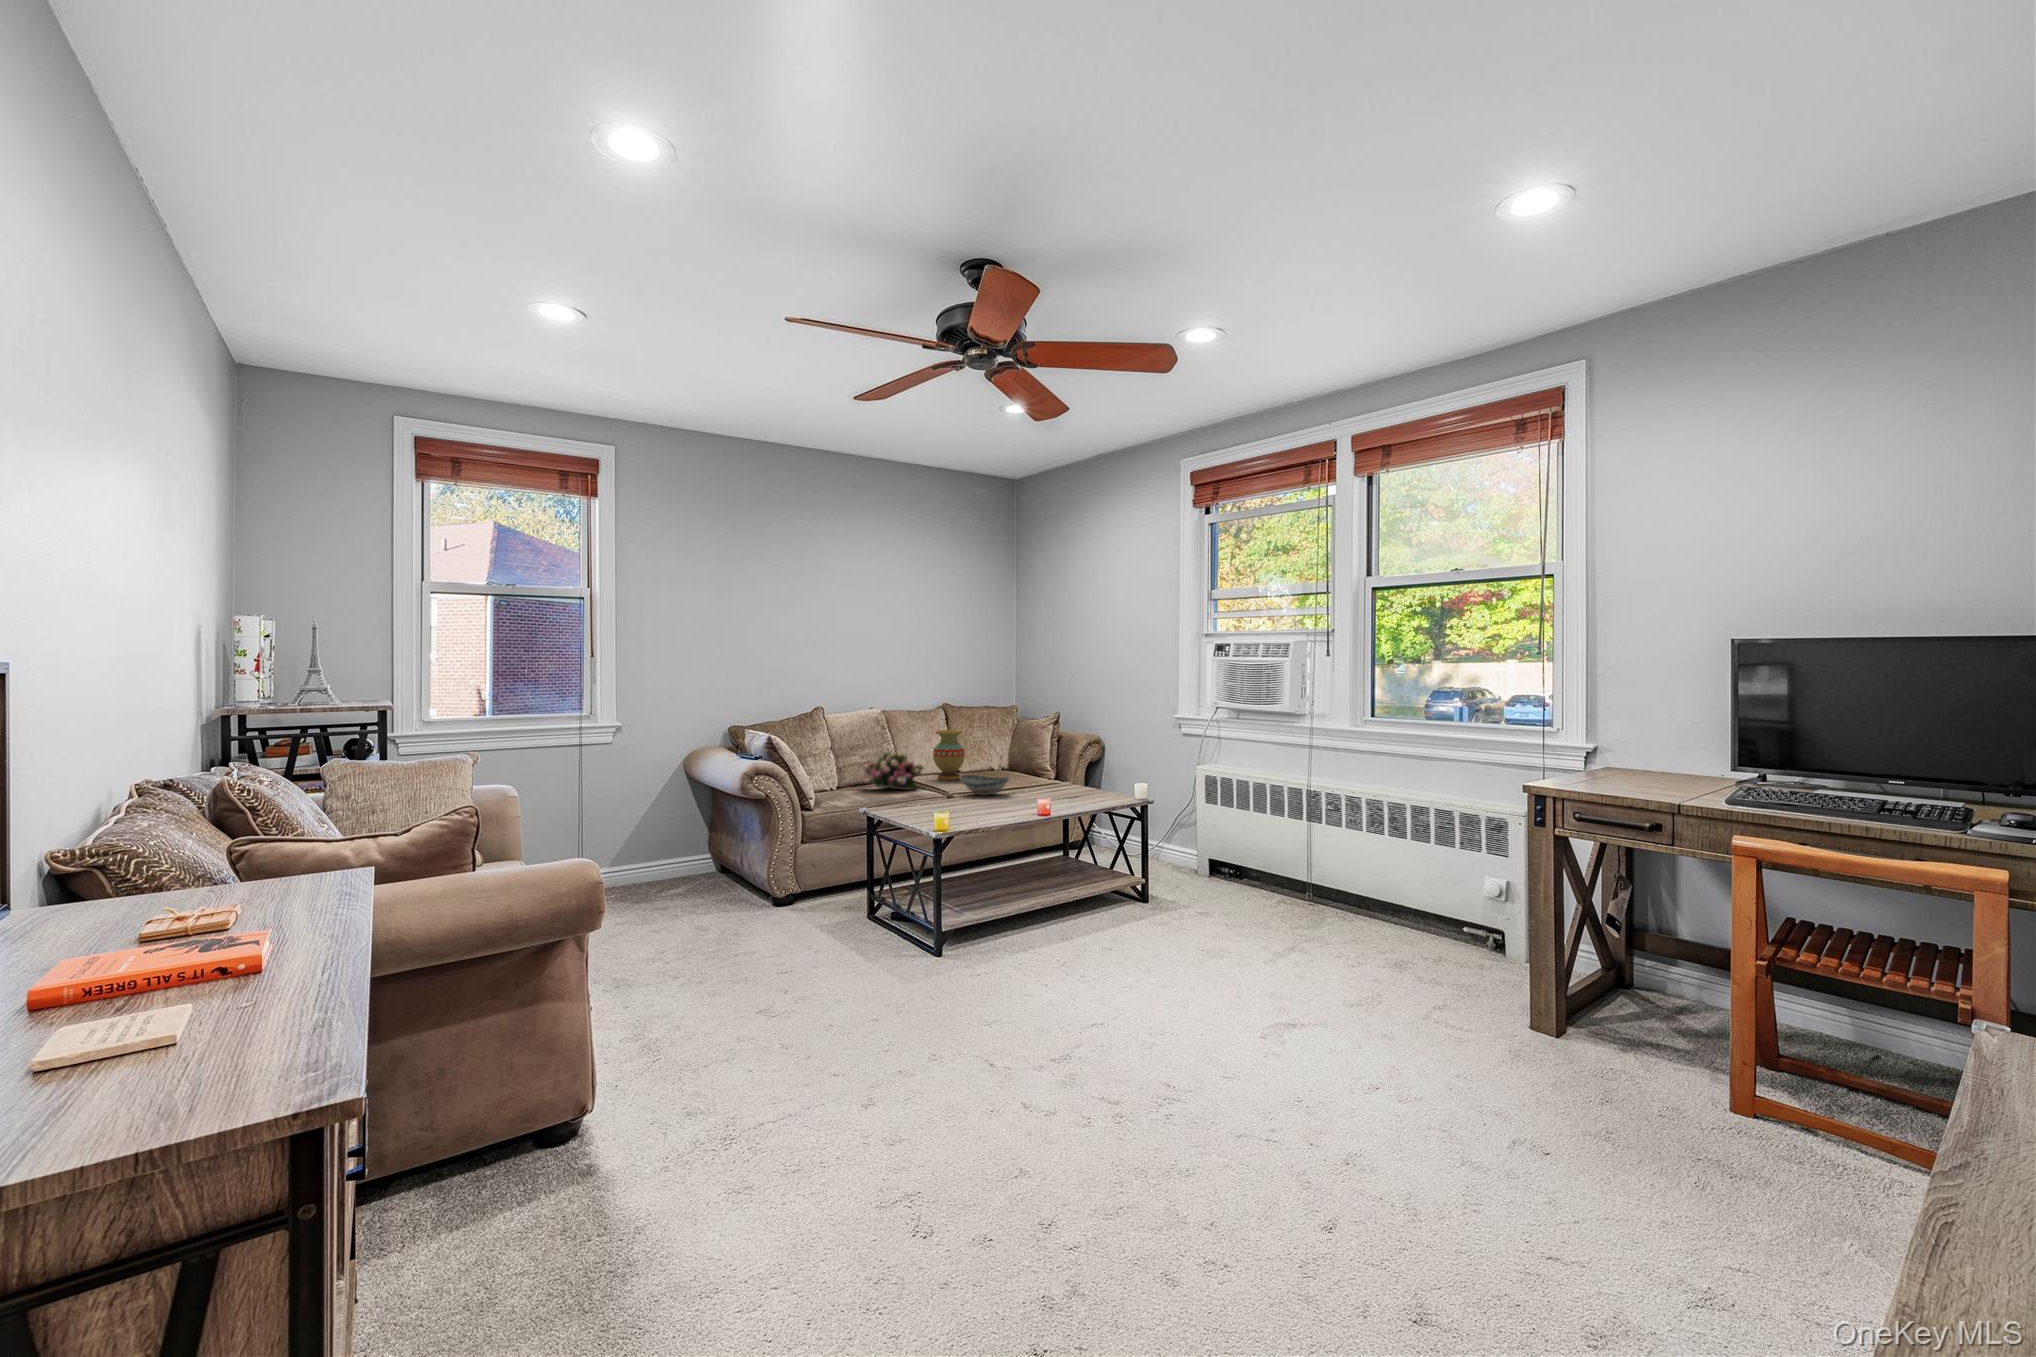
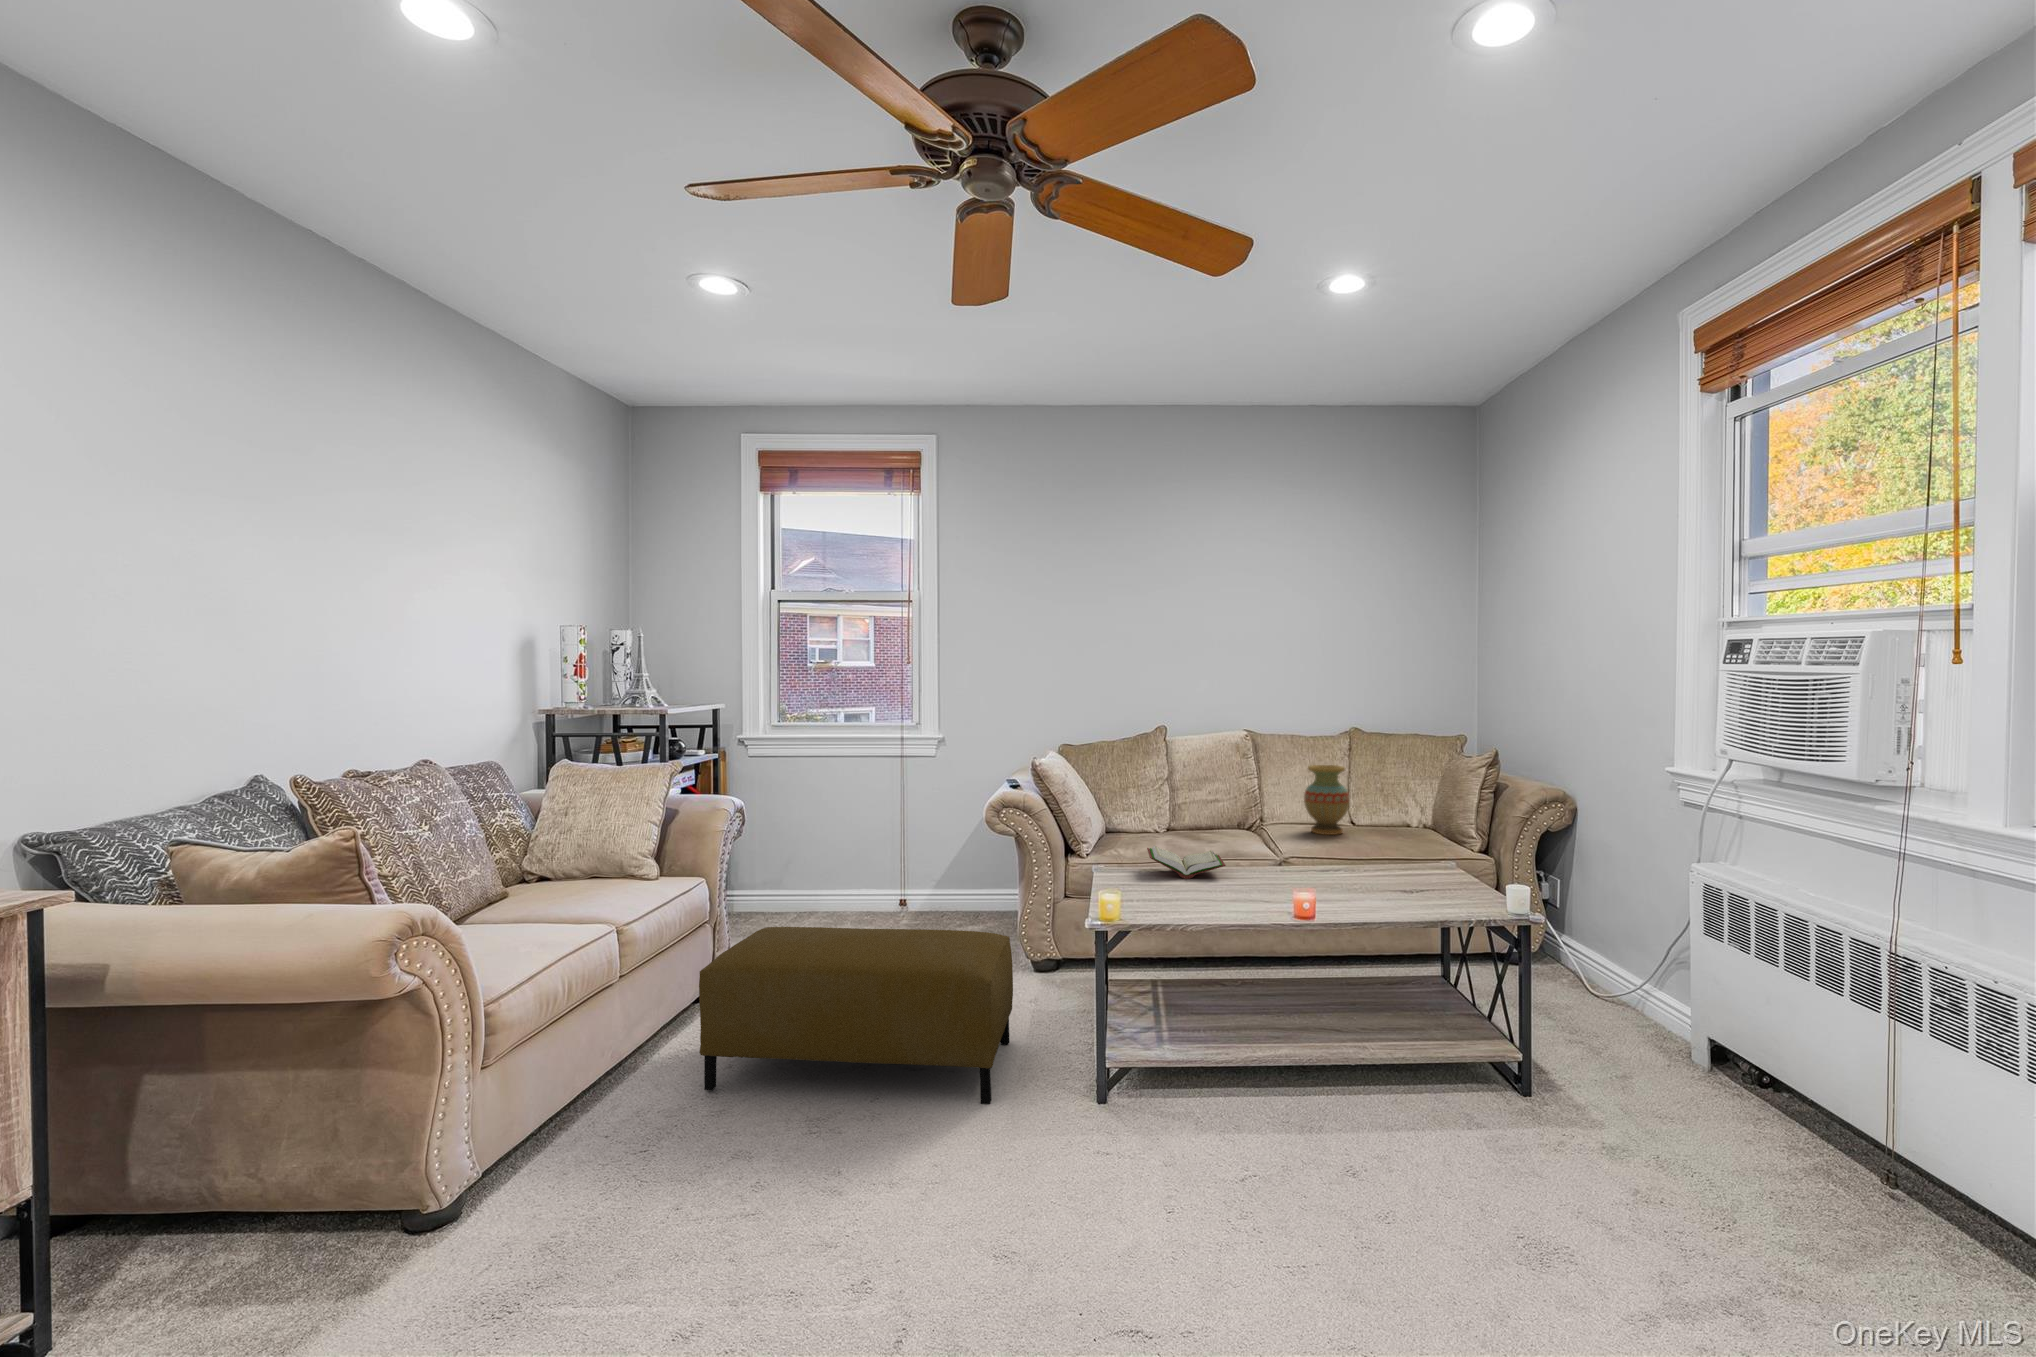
flower arrangement: present [863,750,923,790] -> none [1168,788,1255,844]
decorative bowl: present [960,775,1009,795] -> none [1266,833,1337,866]
book: none [903,788,967,809] -> present [1147,846,1225,879]
ottoman: none [636,862,903,1028] -> present [699,927,1013,1104]

